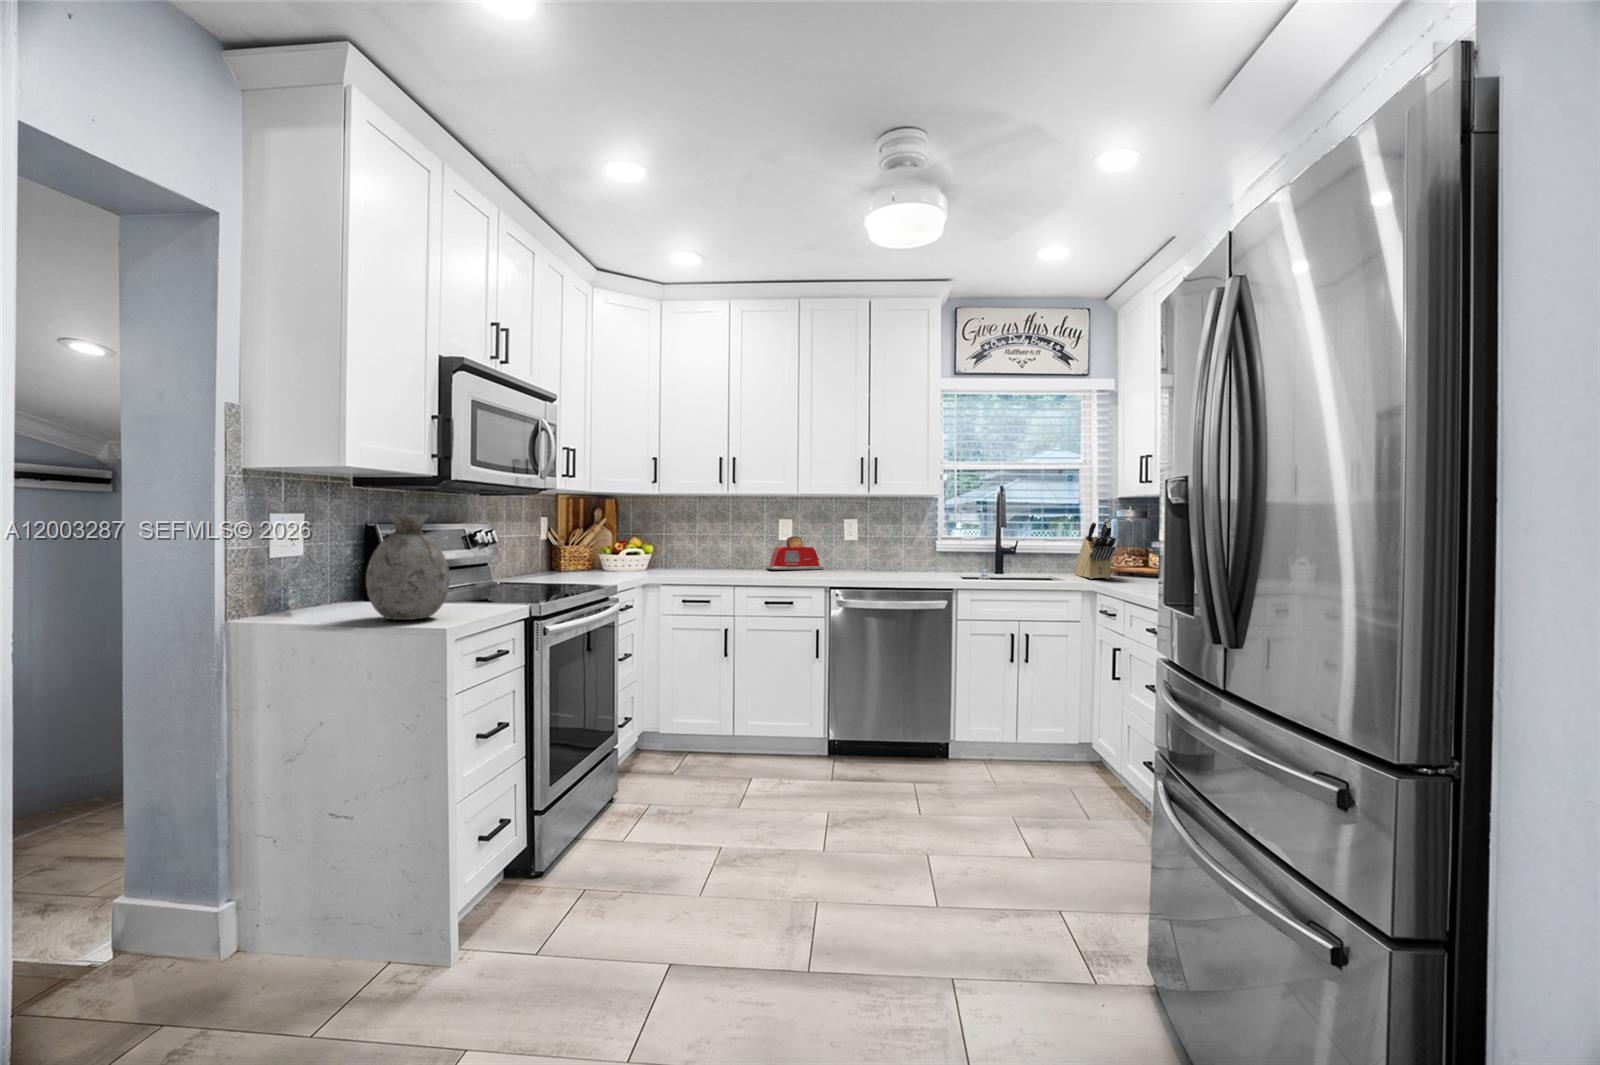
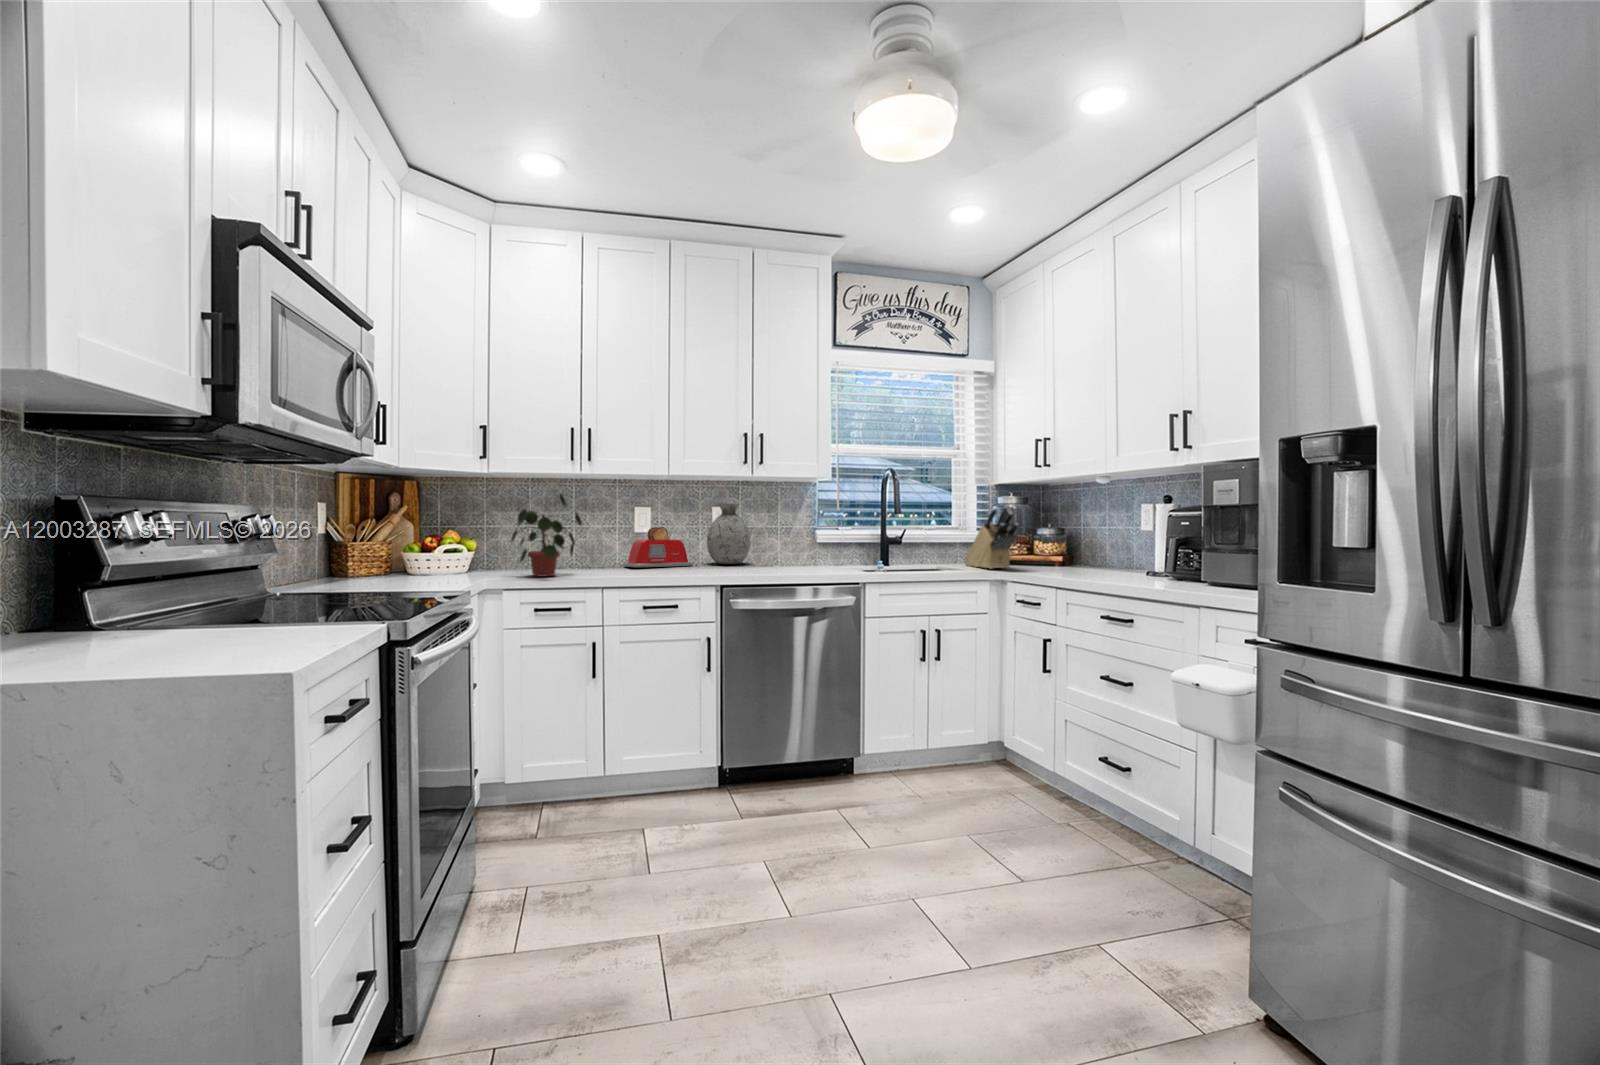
potted plant: none [673,510,726,575] -> present [511,494,582,576]
vase: present [366,514,450,620] -> present [707,503,750,564]

